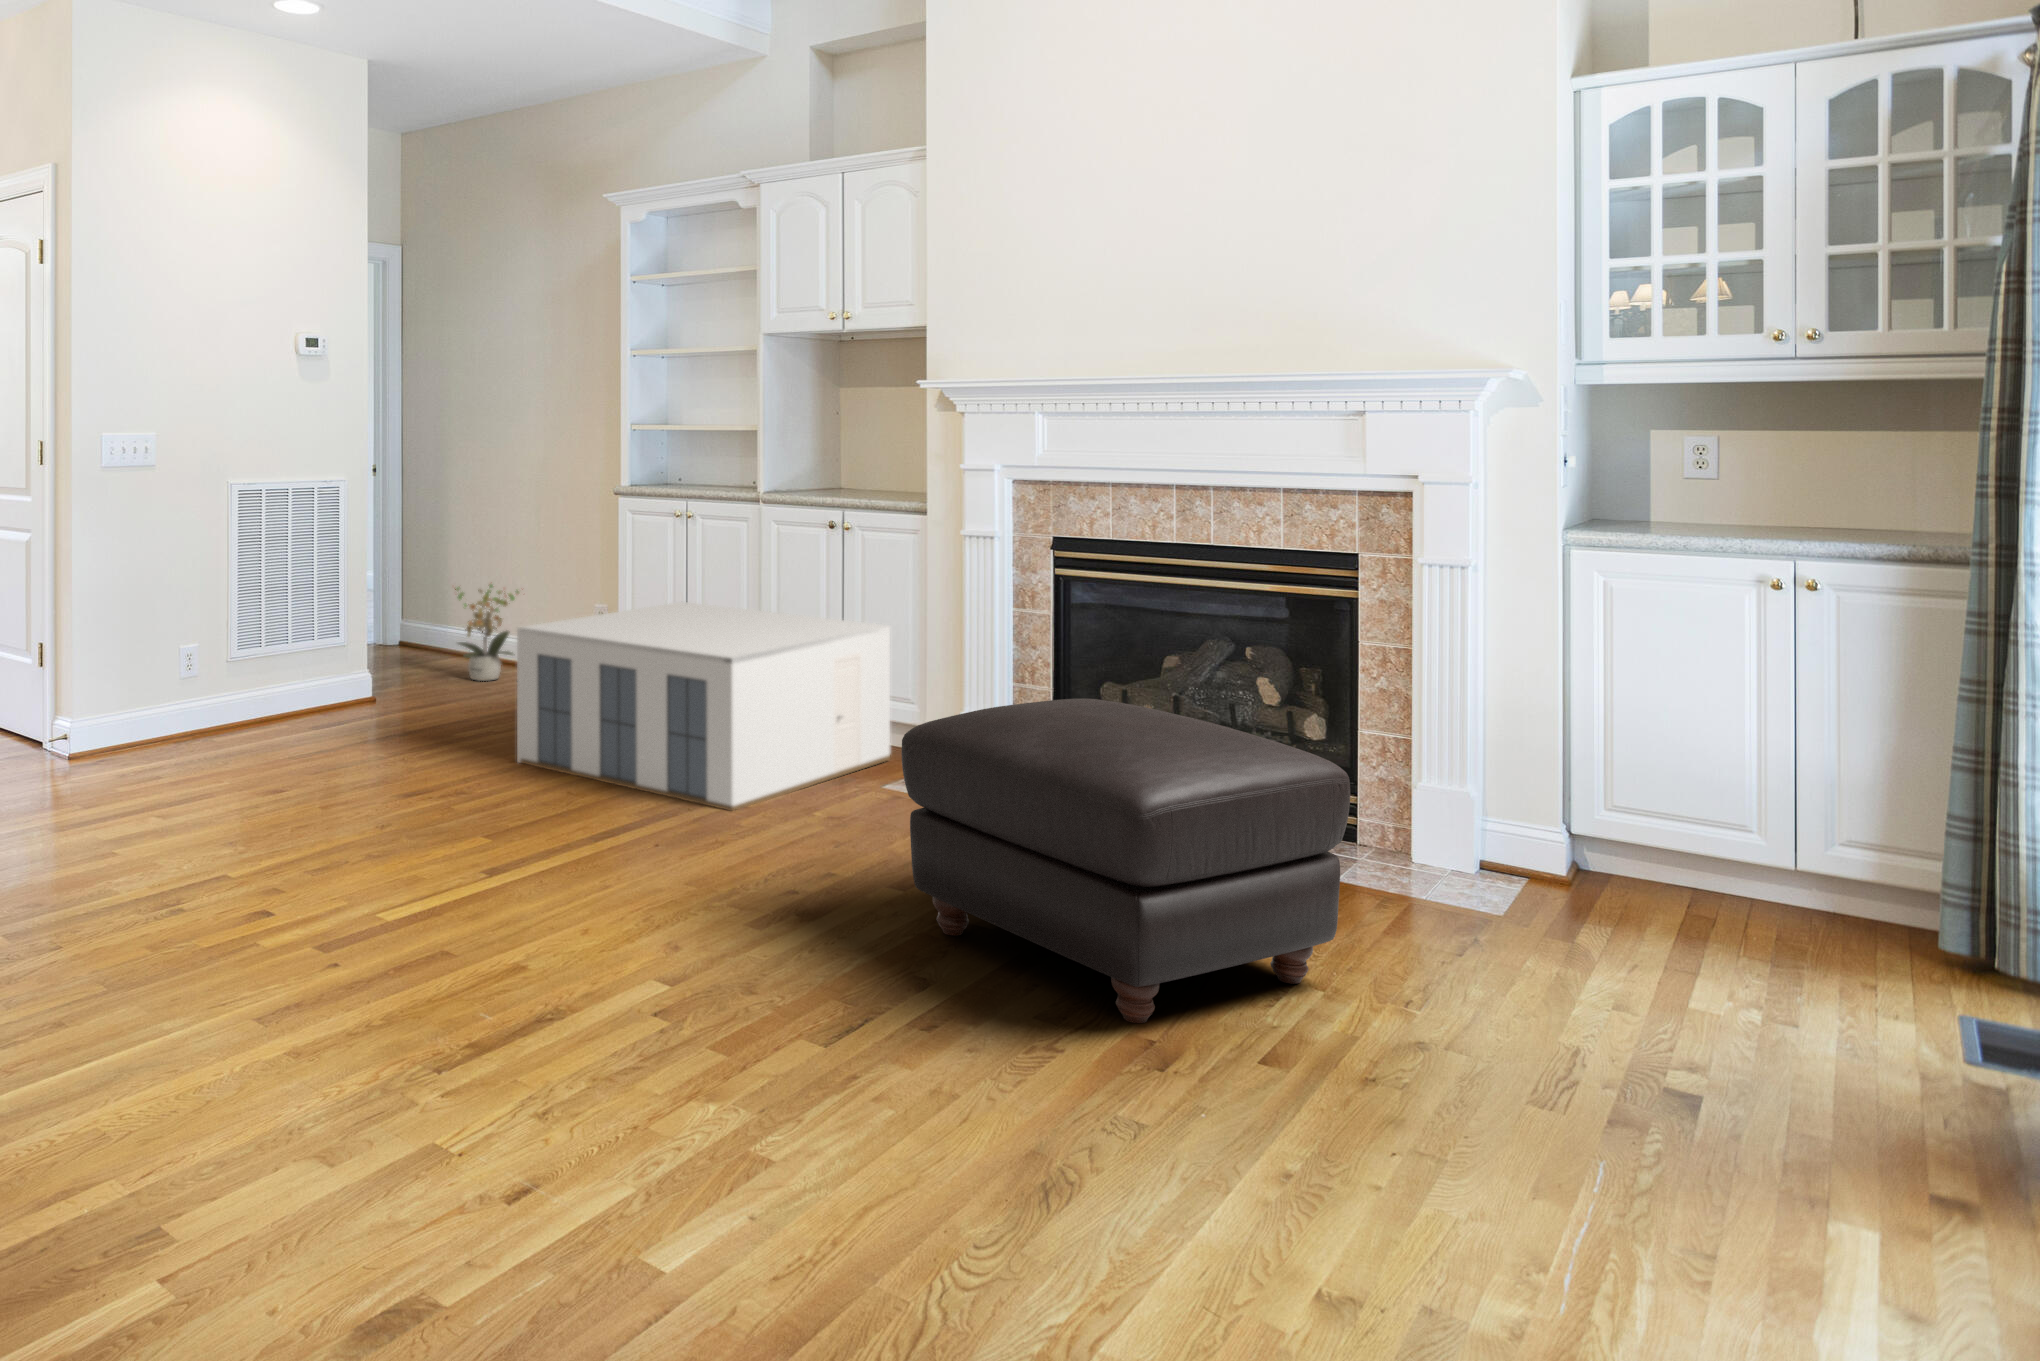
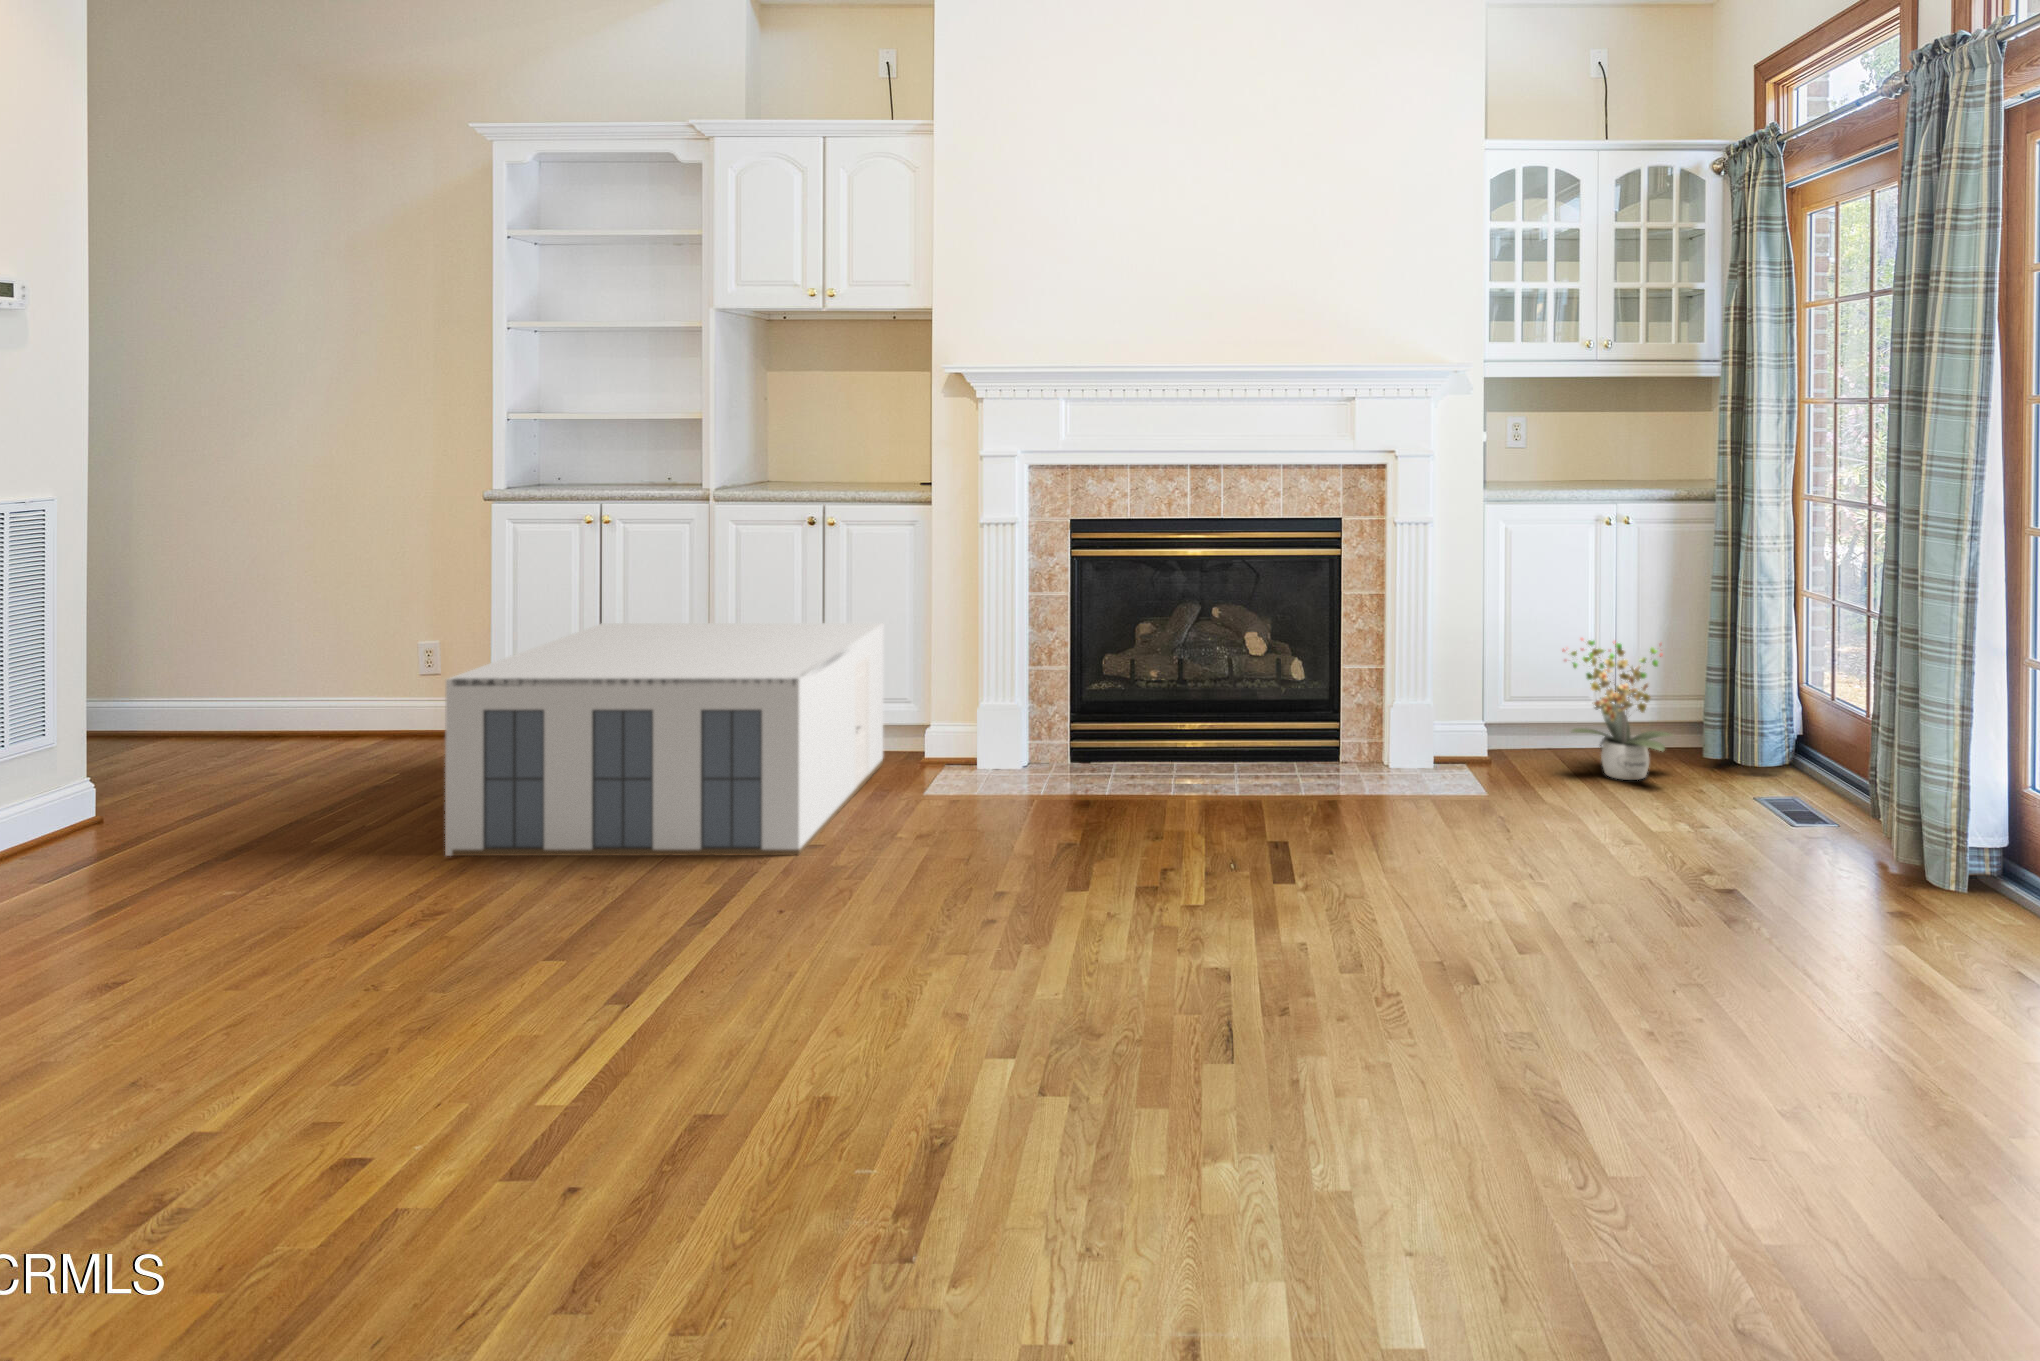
potted plant: present [455,584,519,681] -> present [1563,639,1671,780]
ottoman: present [901,698,1350,1023] -> none [1137,670,1509,969]

